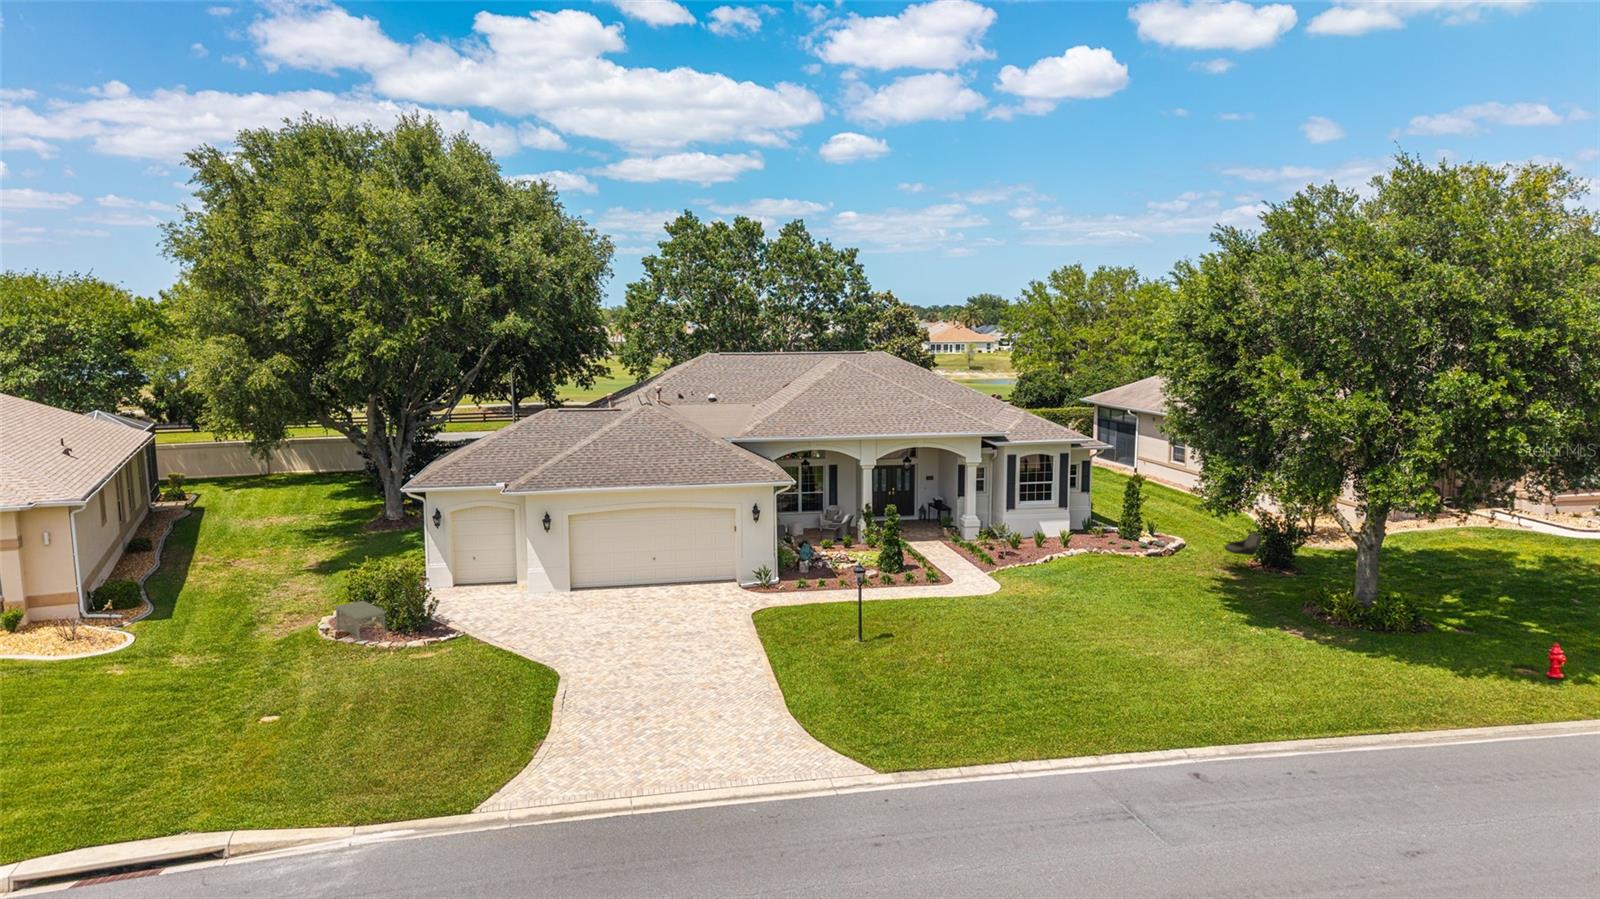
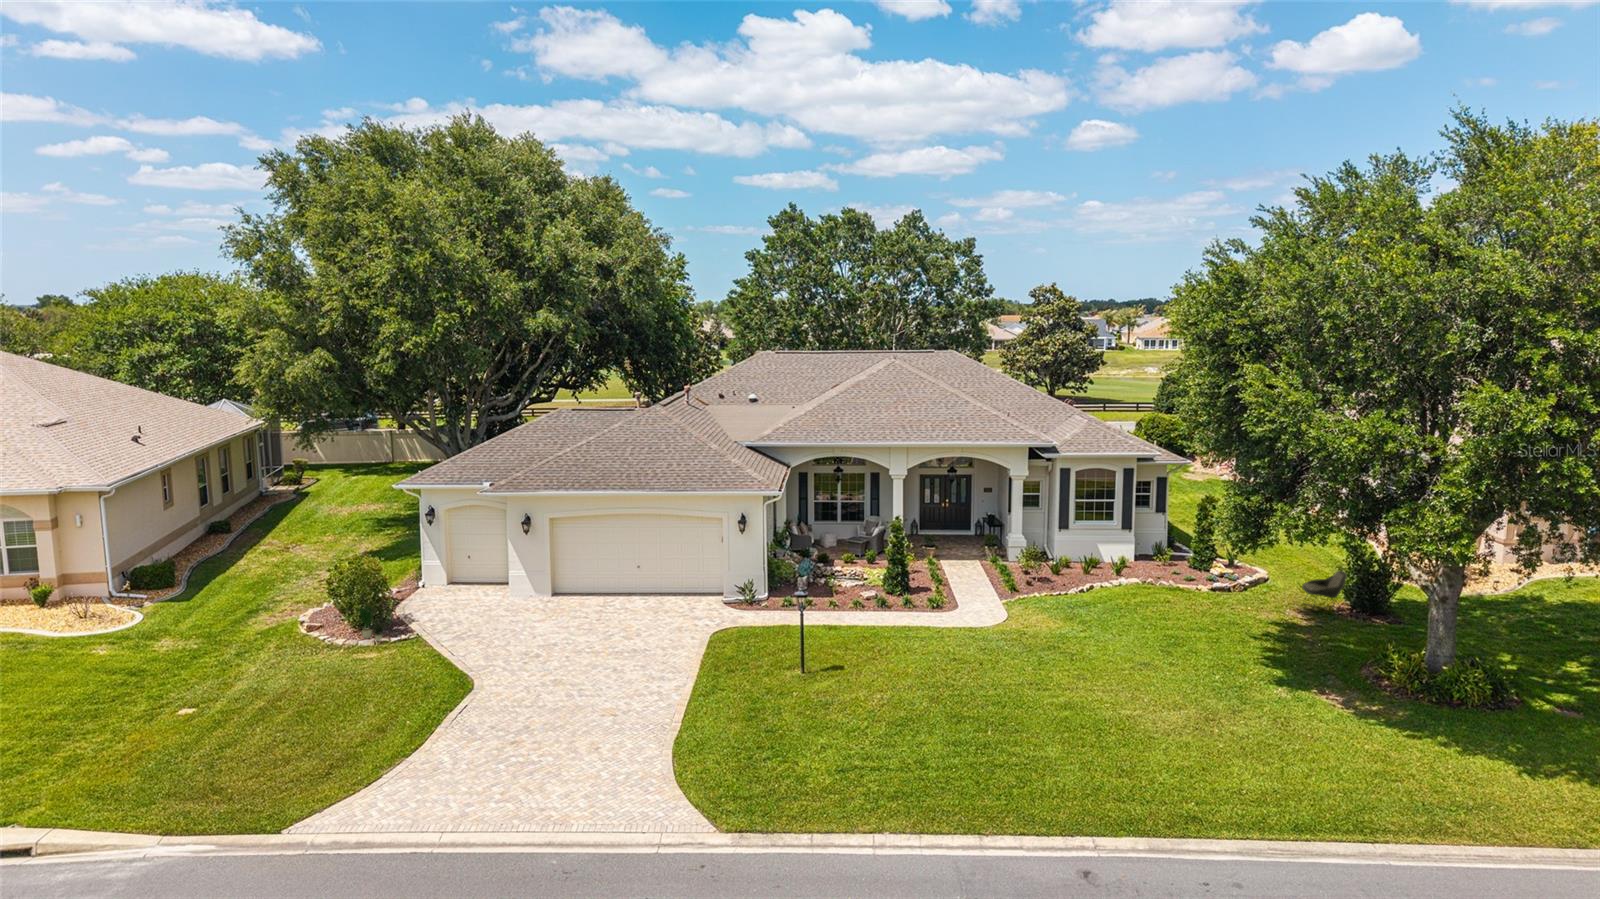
storage bench: present [334,601,386,641] -> none [301,597,343,639]
potted plant: none [405,603,437,640] -> present [358,606,384,641]

